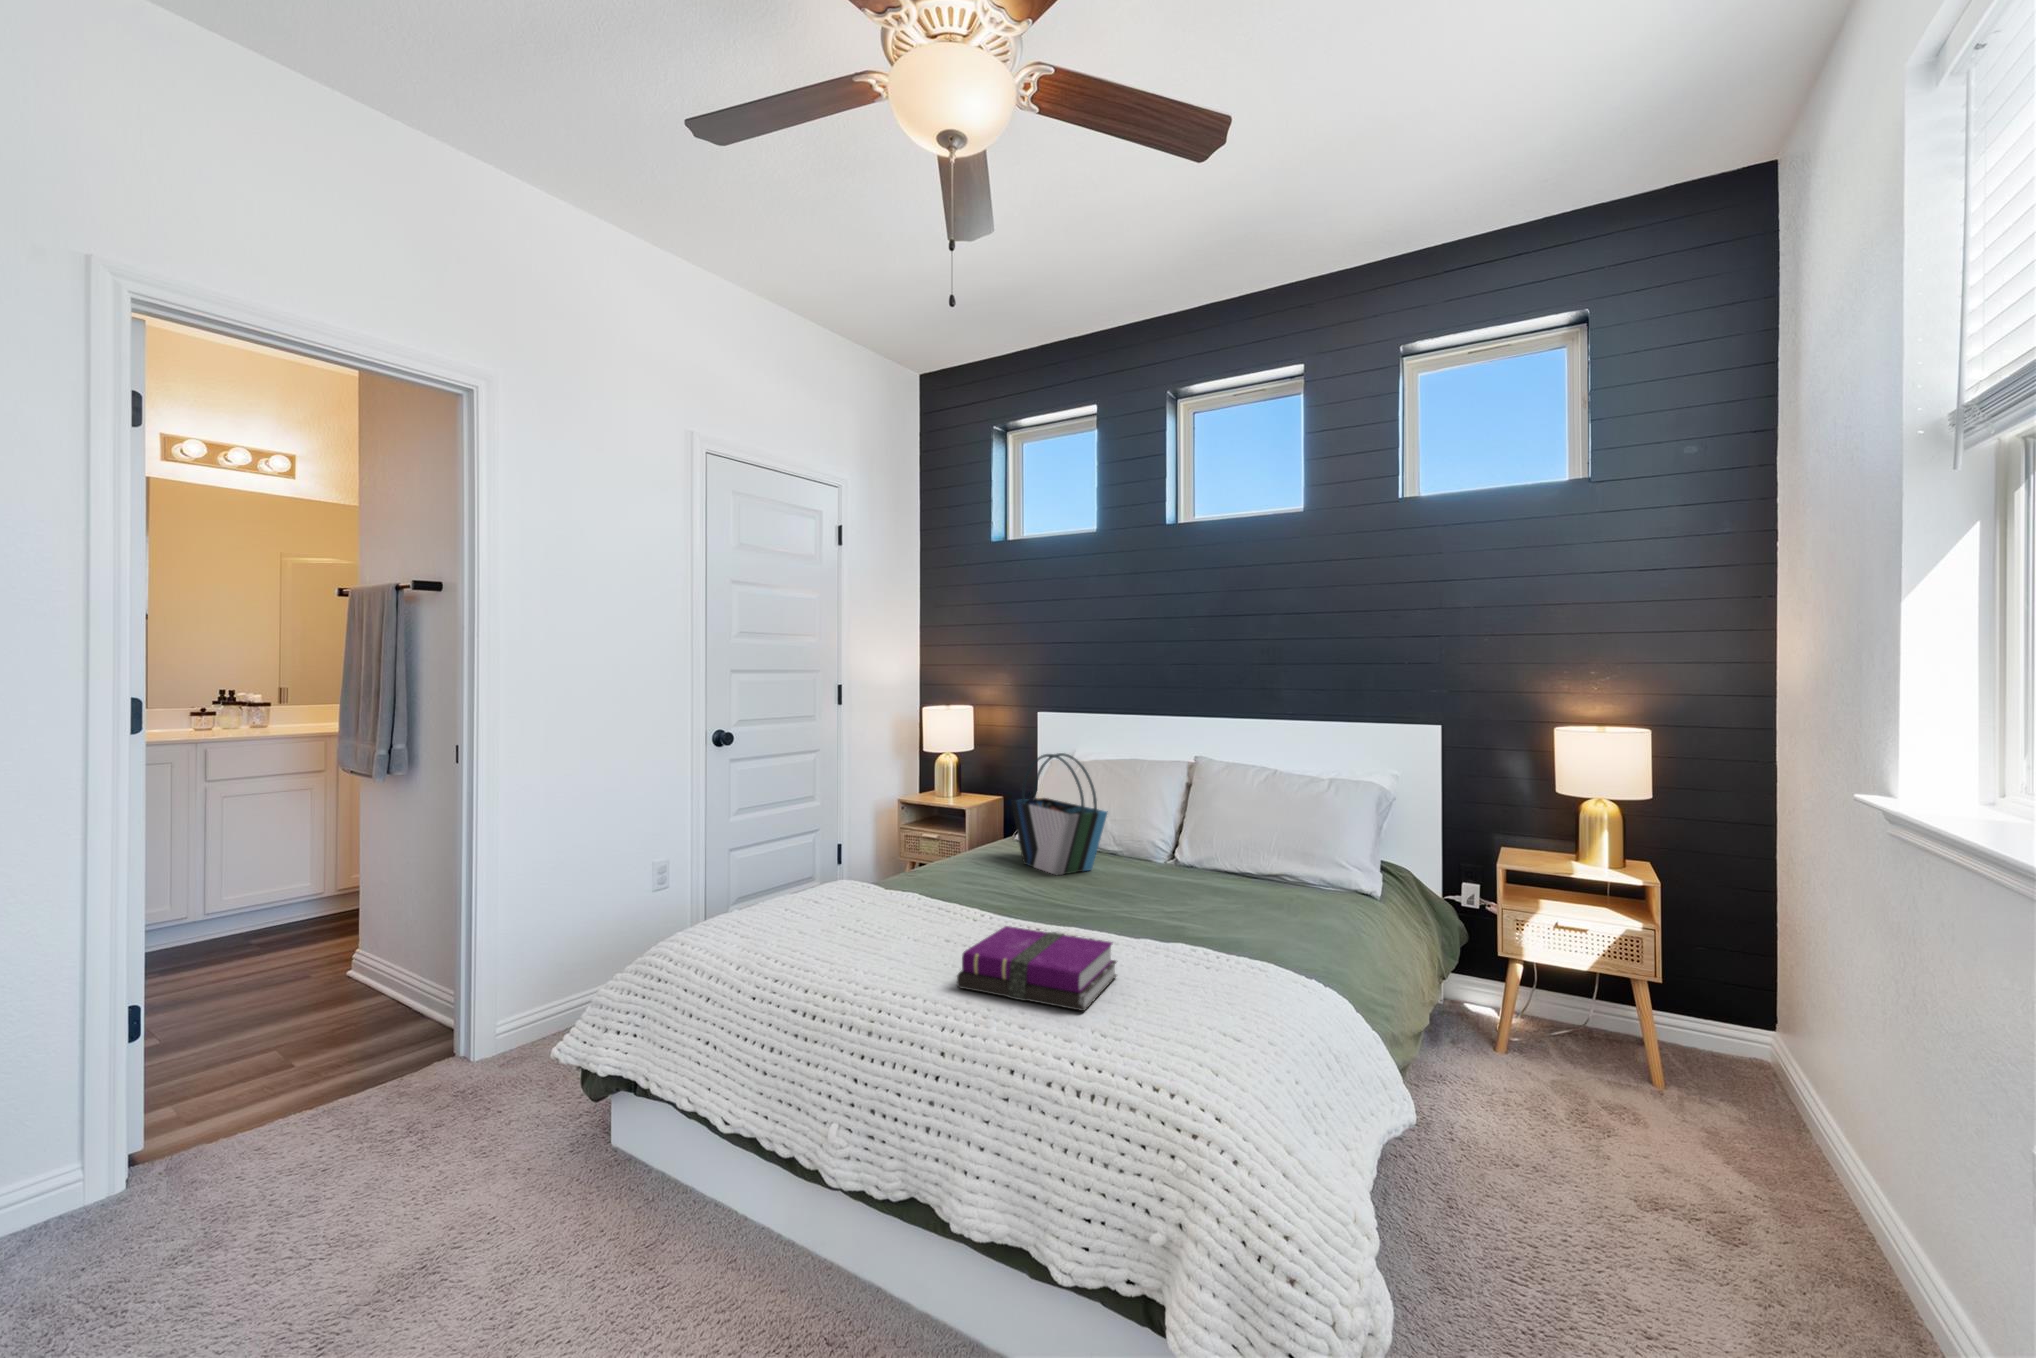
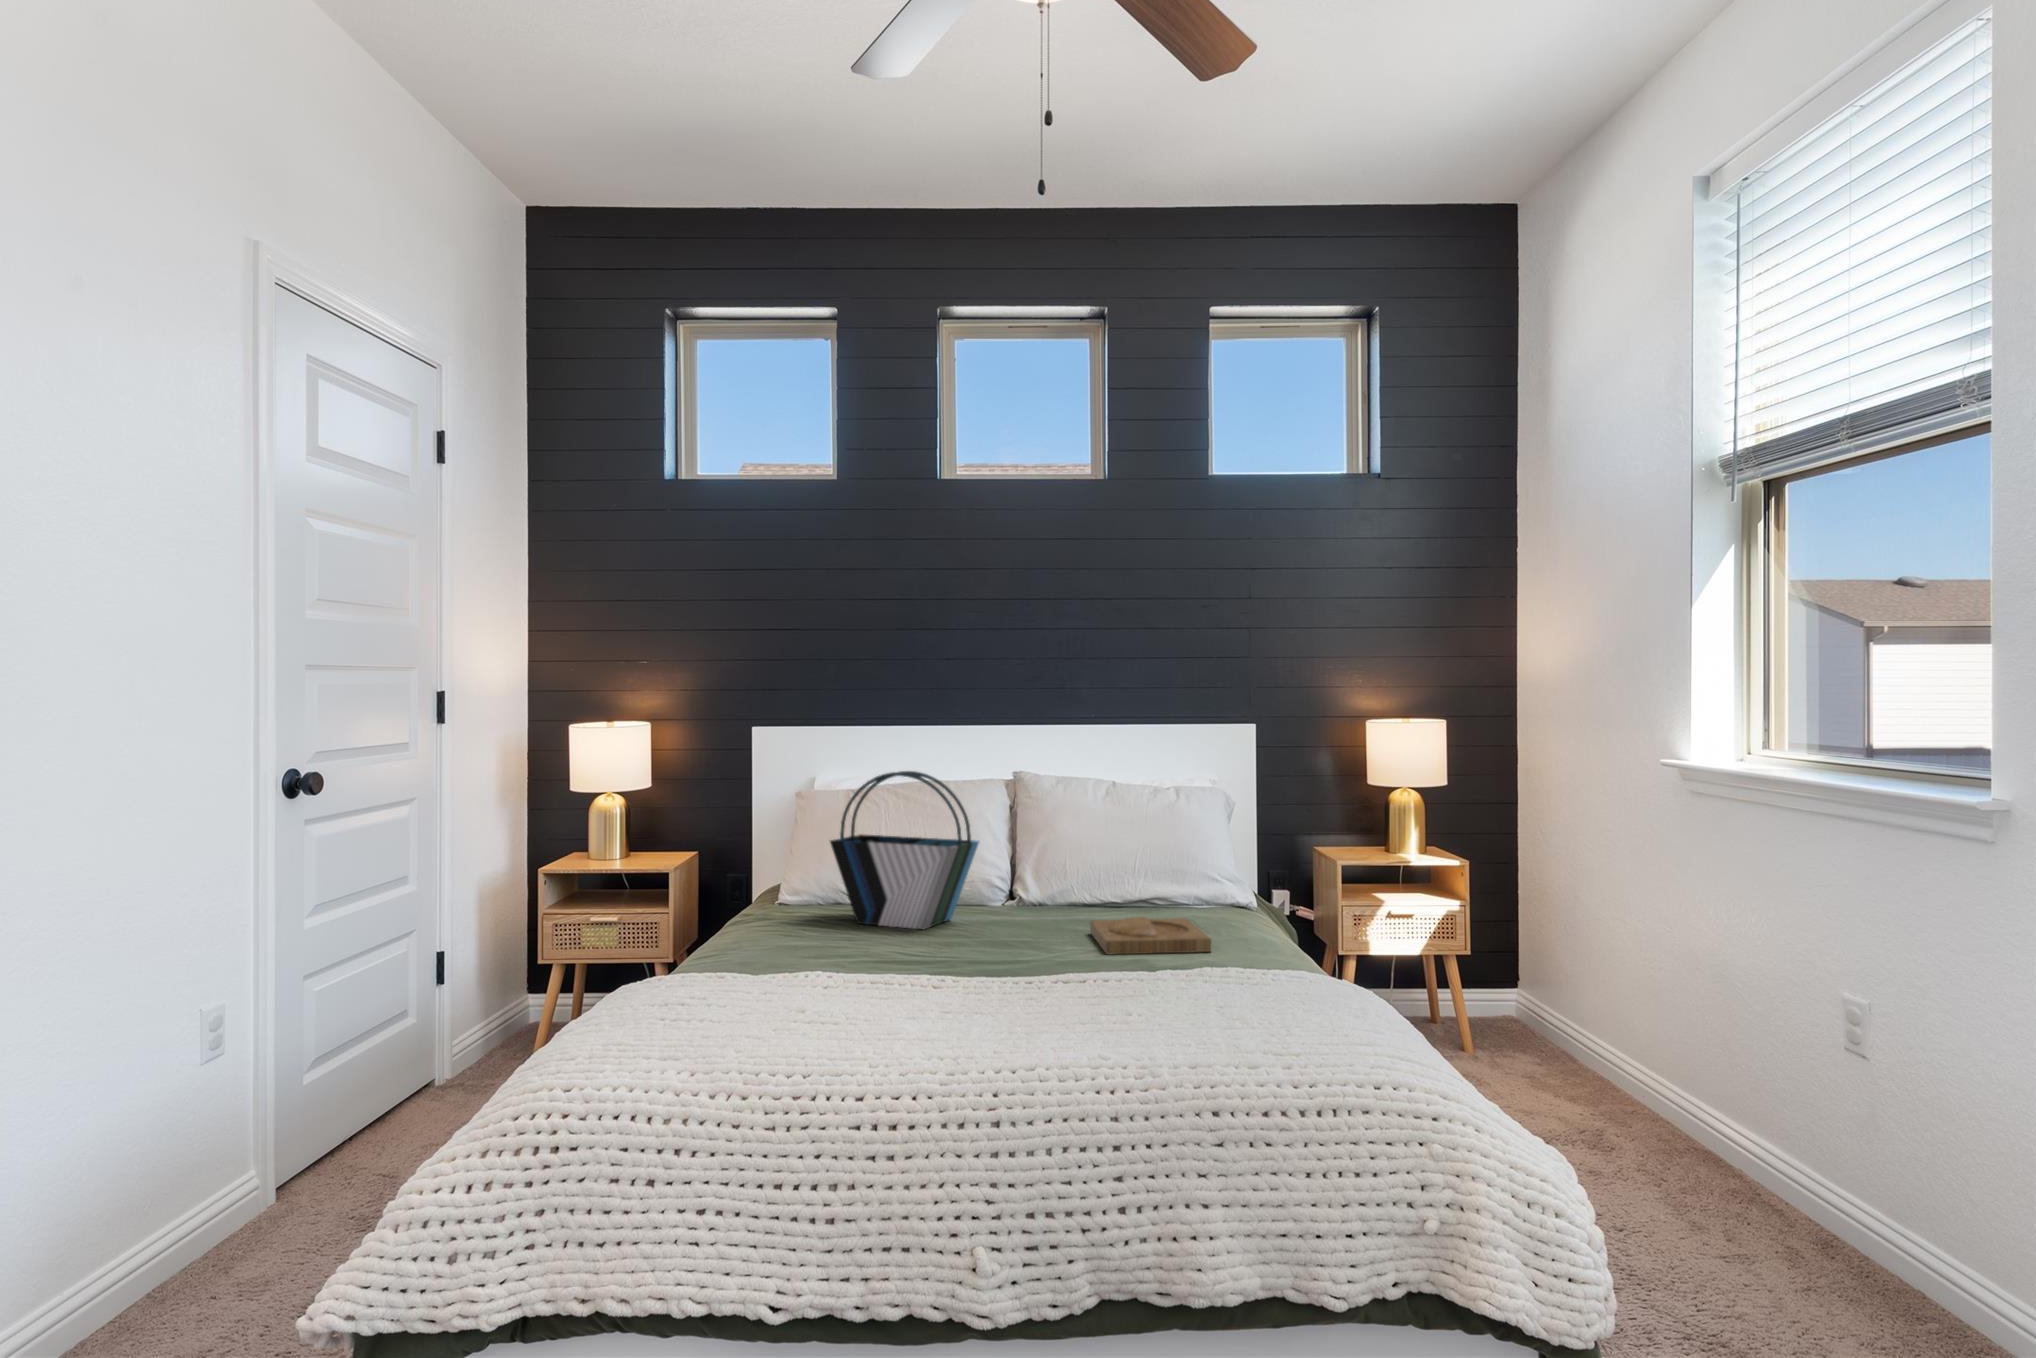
tray: none [1143,887,1253,932] -> present [1090,917,1211,955]
notebook: present [957,926,1116,1011] -> none [1056,965,1240,1043]

